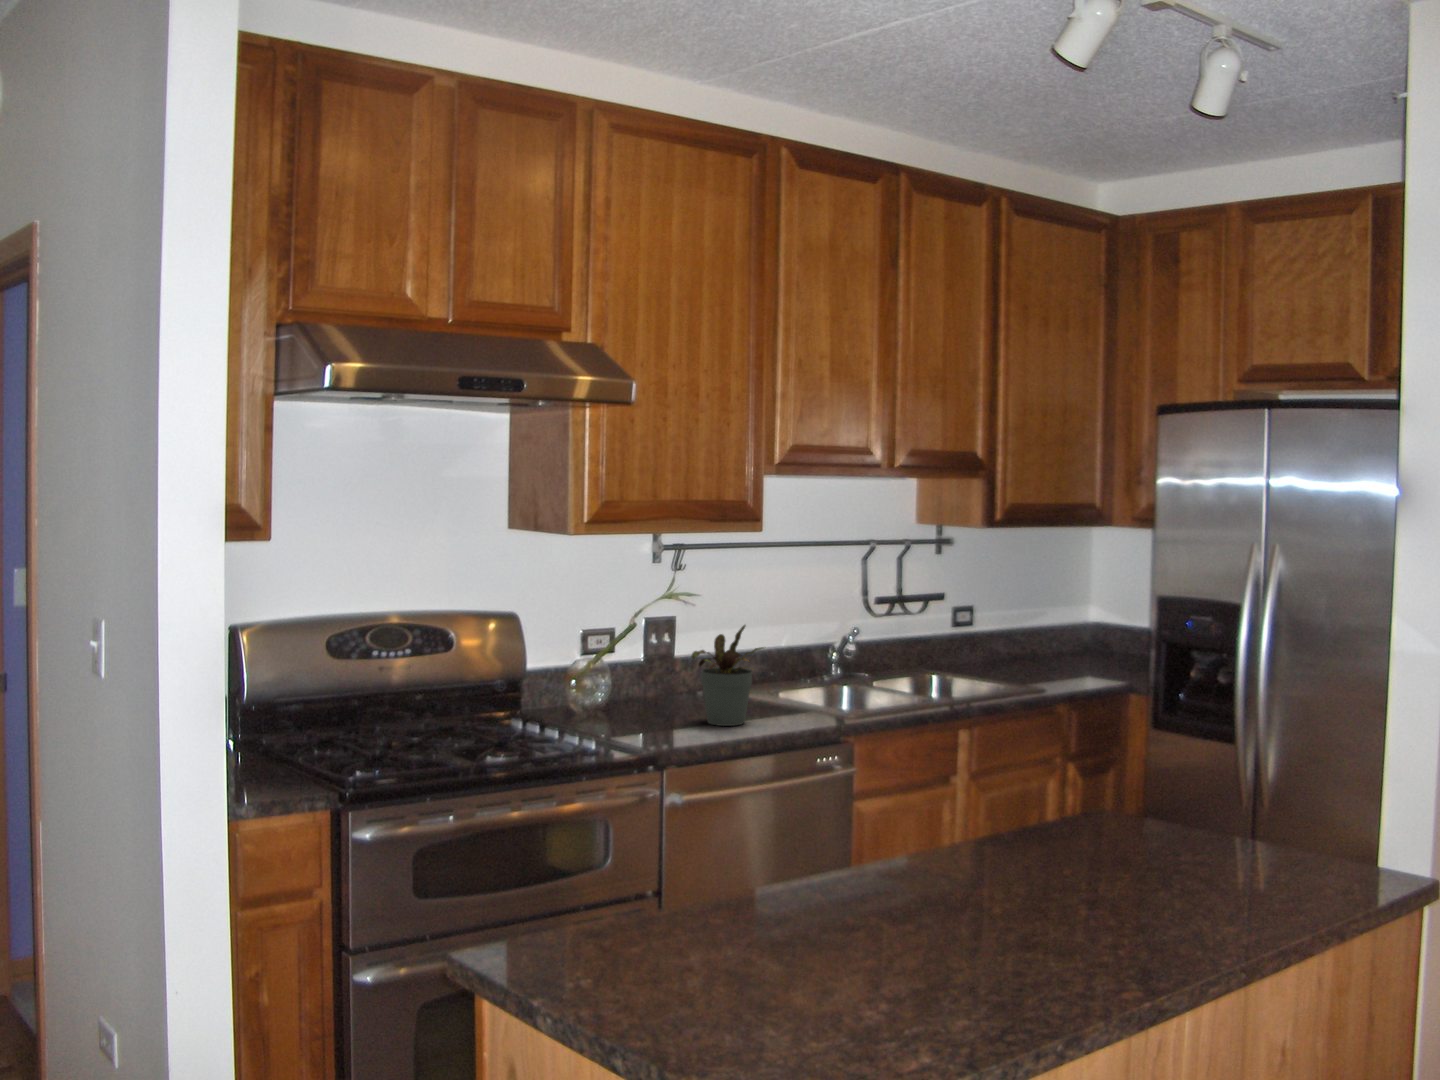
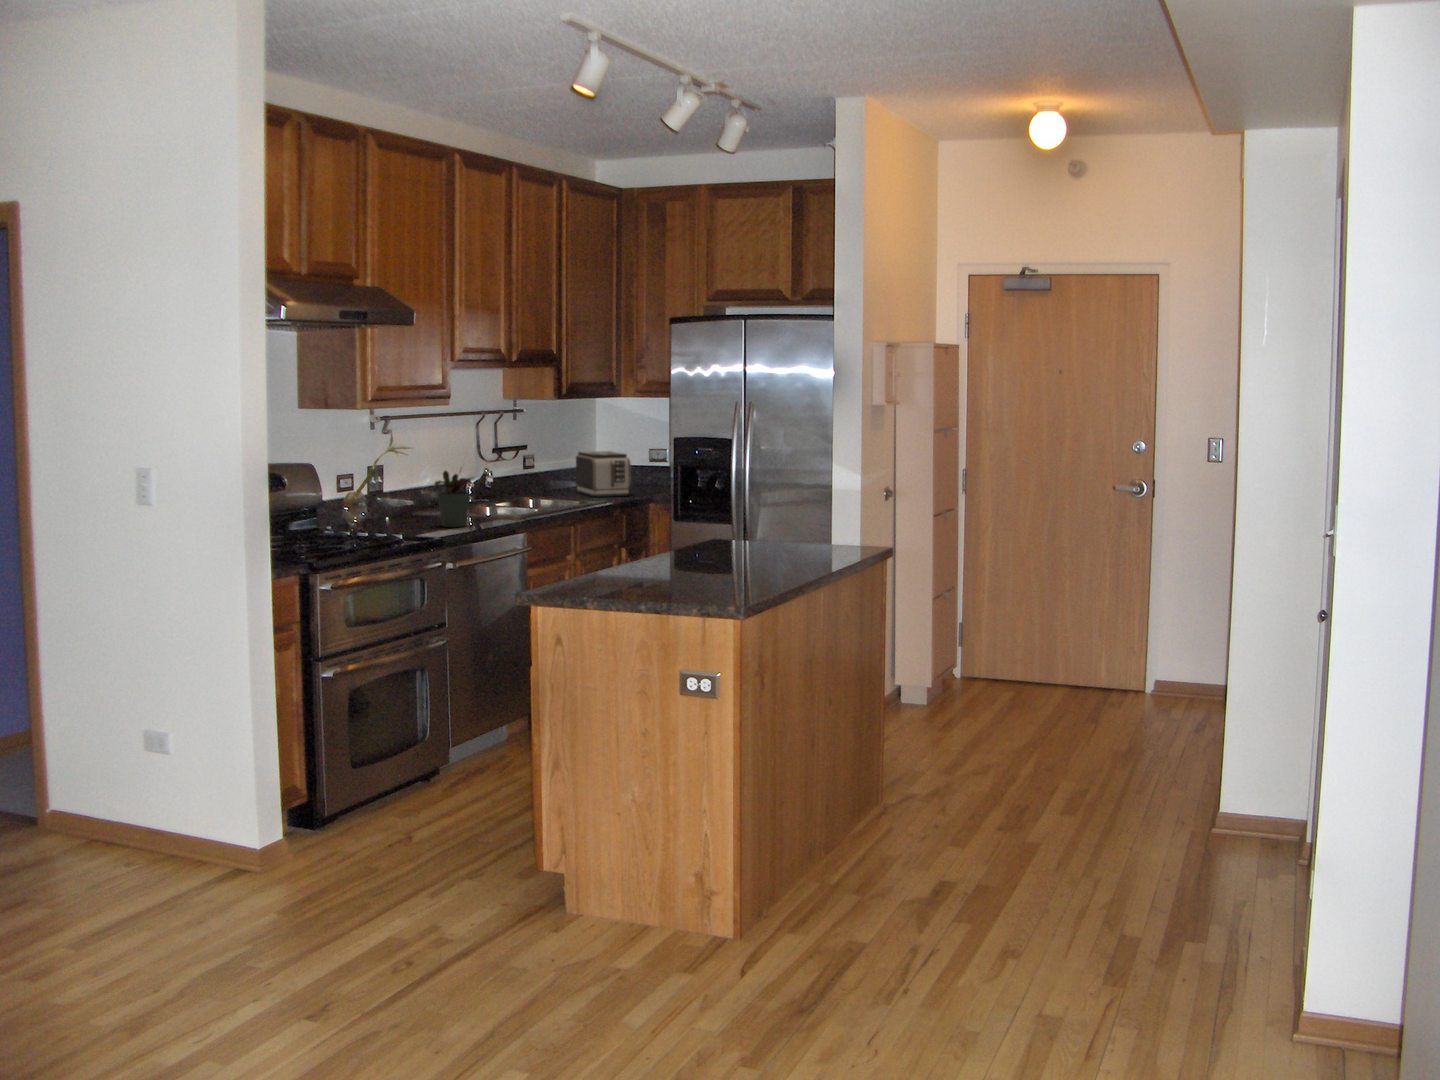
toaster: none [1033,605,1105,679] -> present [576,451,631,497]

